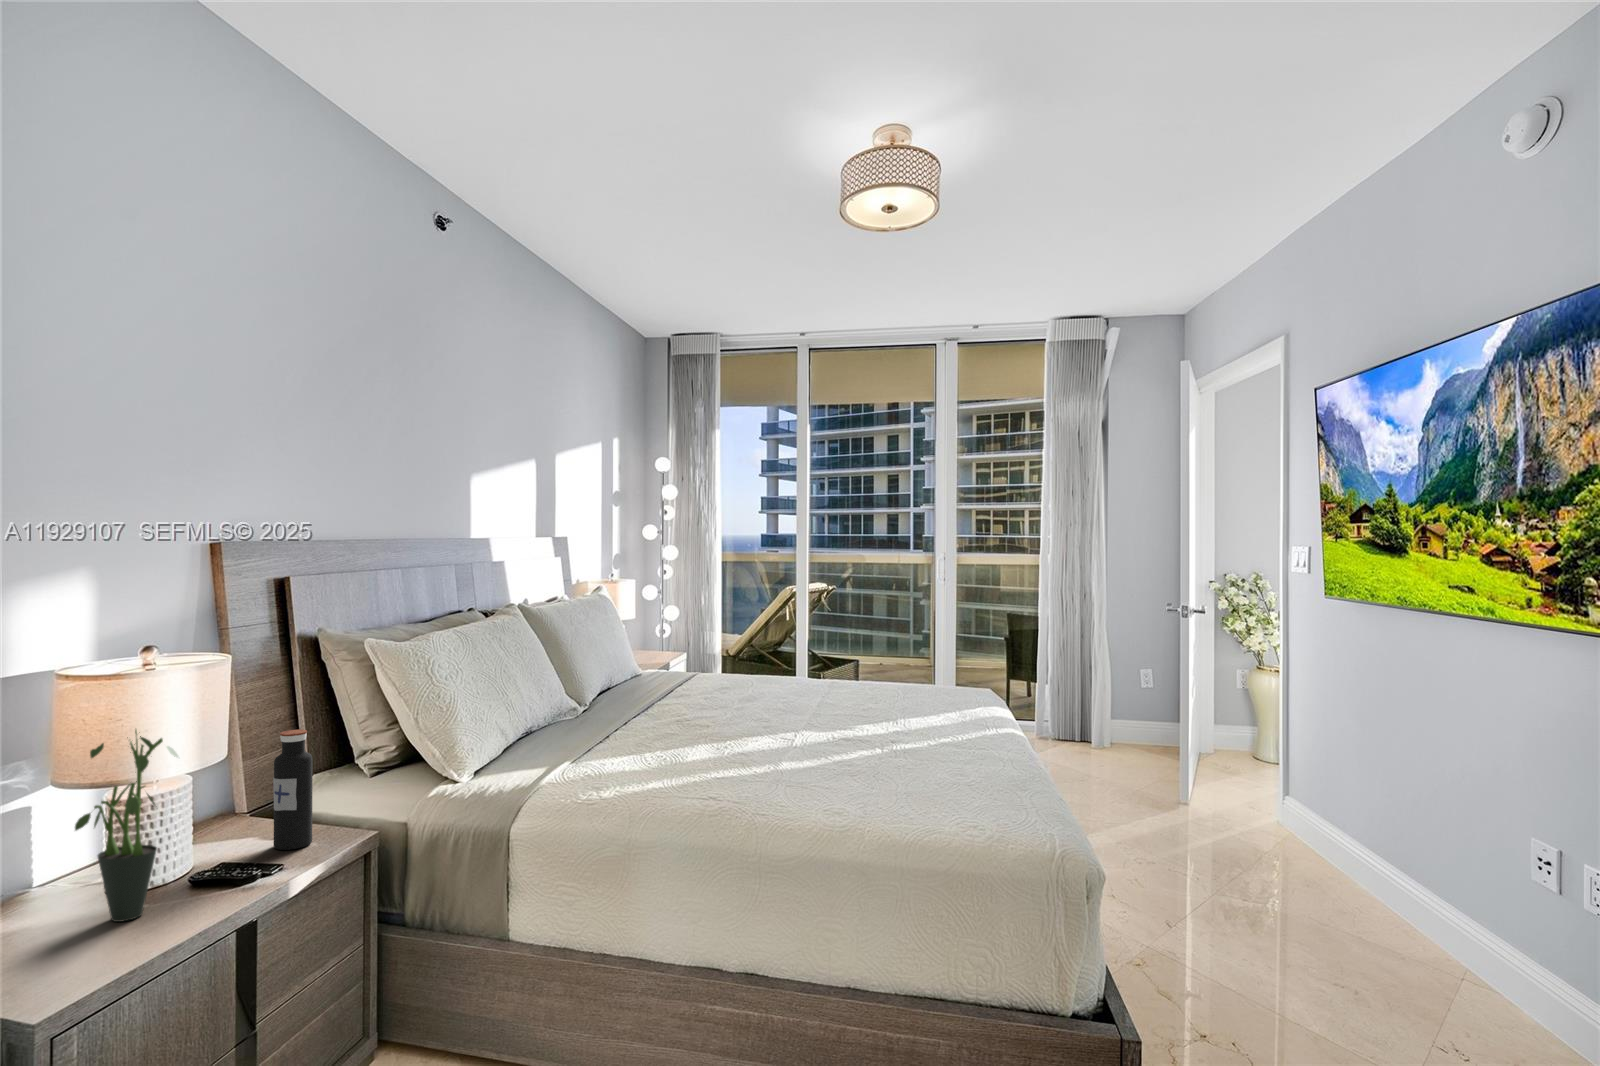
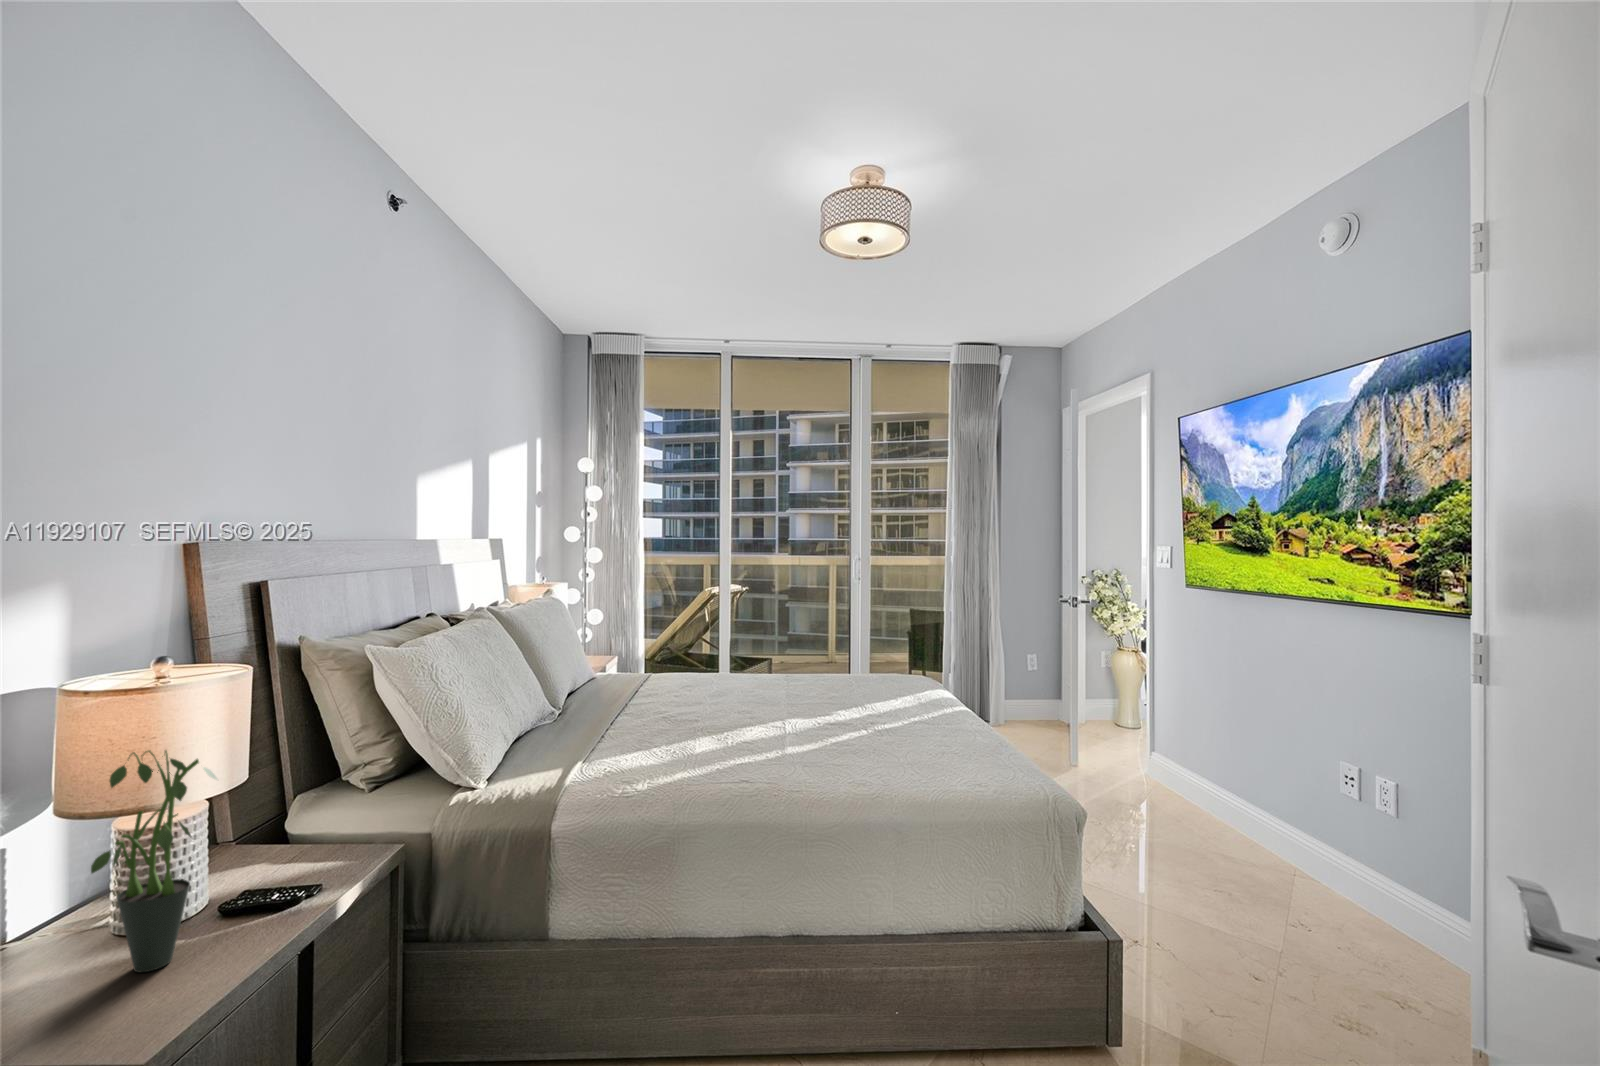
water bottle: present [273,730,313,850] -> none [303,735,346,864]

